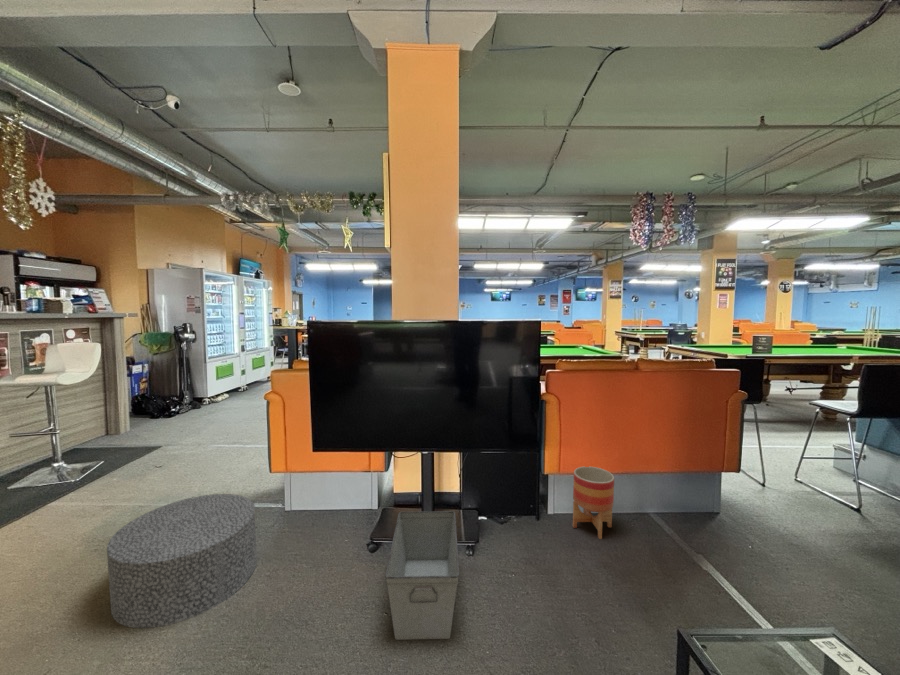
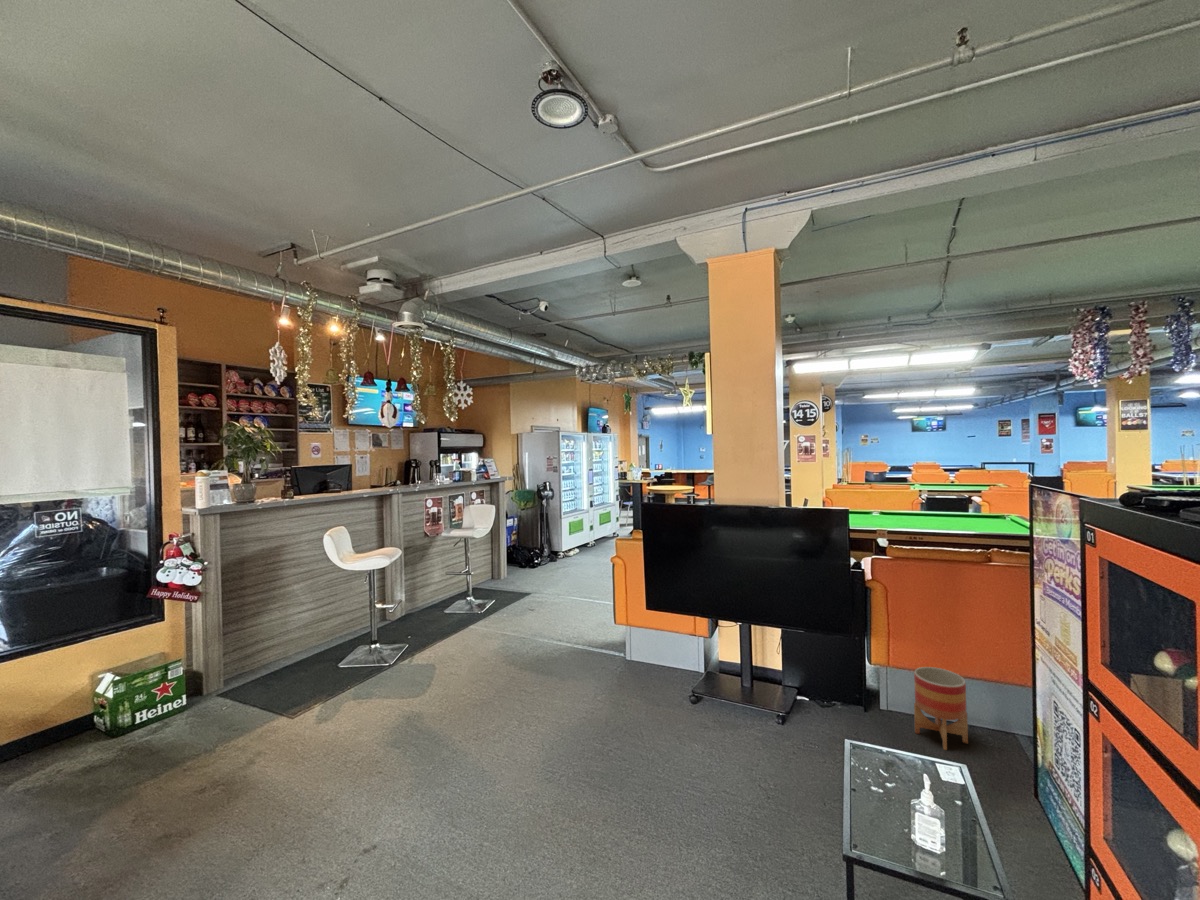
ottoman: present [107,494,257,628] -> none [516,633,605,716]
storage bin: present [385,511,459,640] -> none [694,672,767,778]

